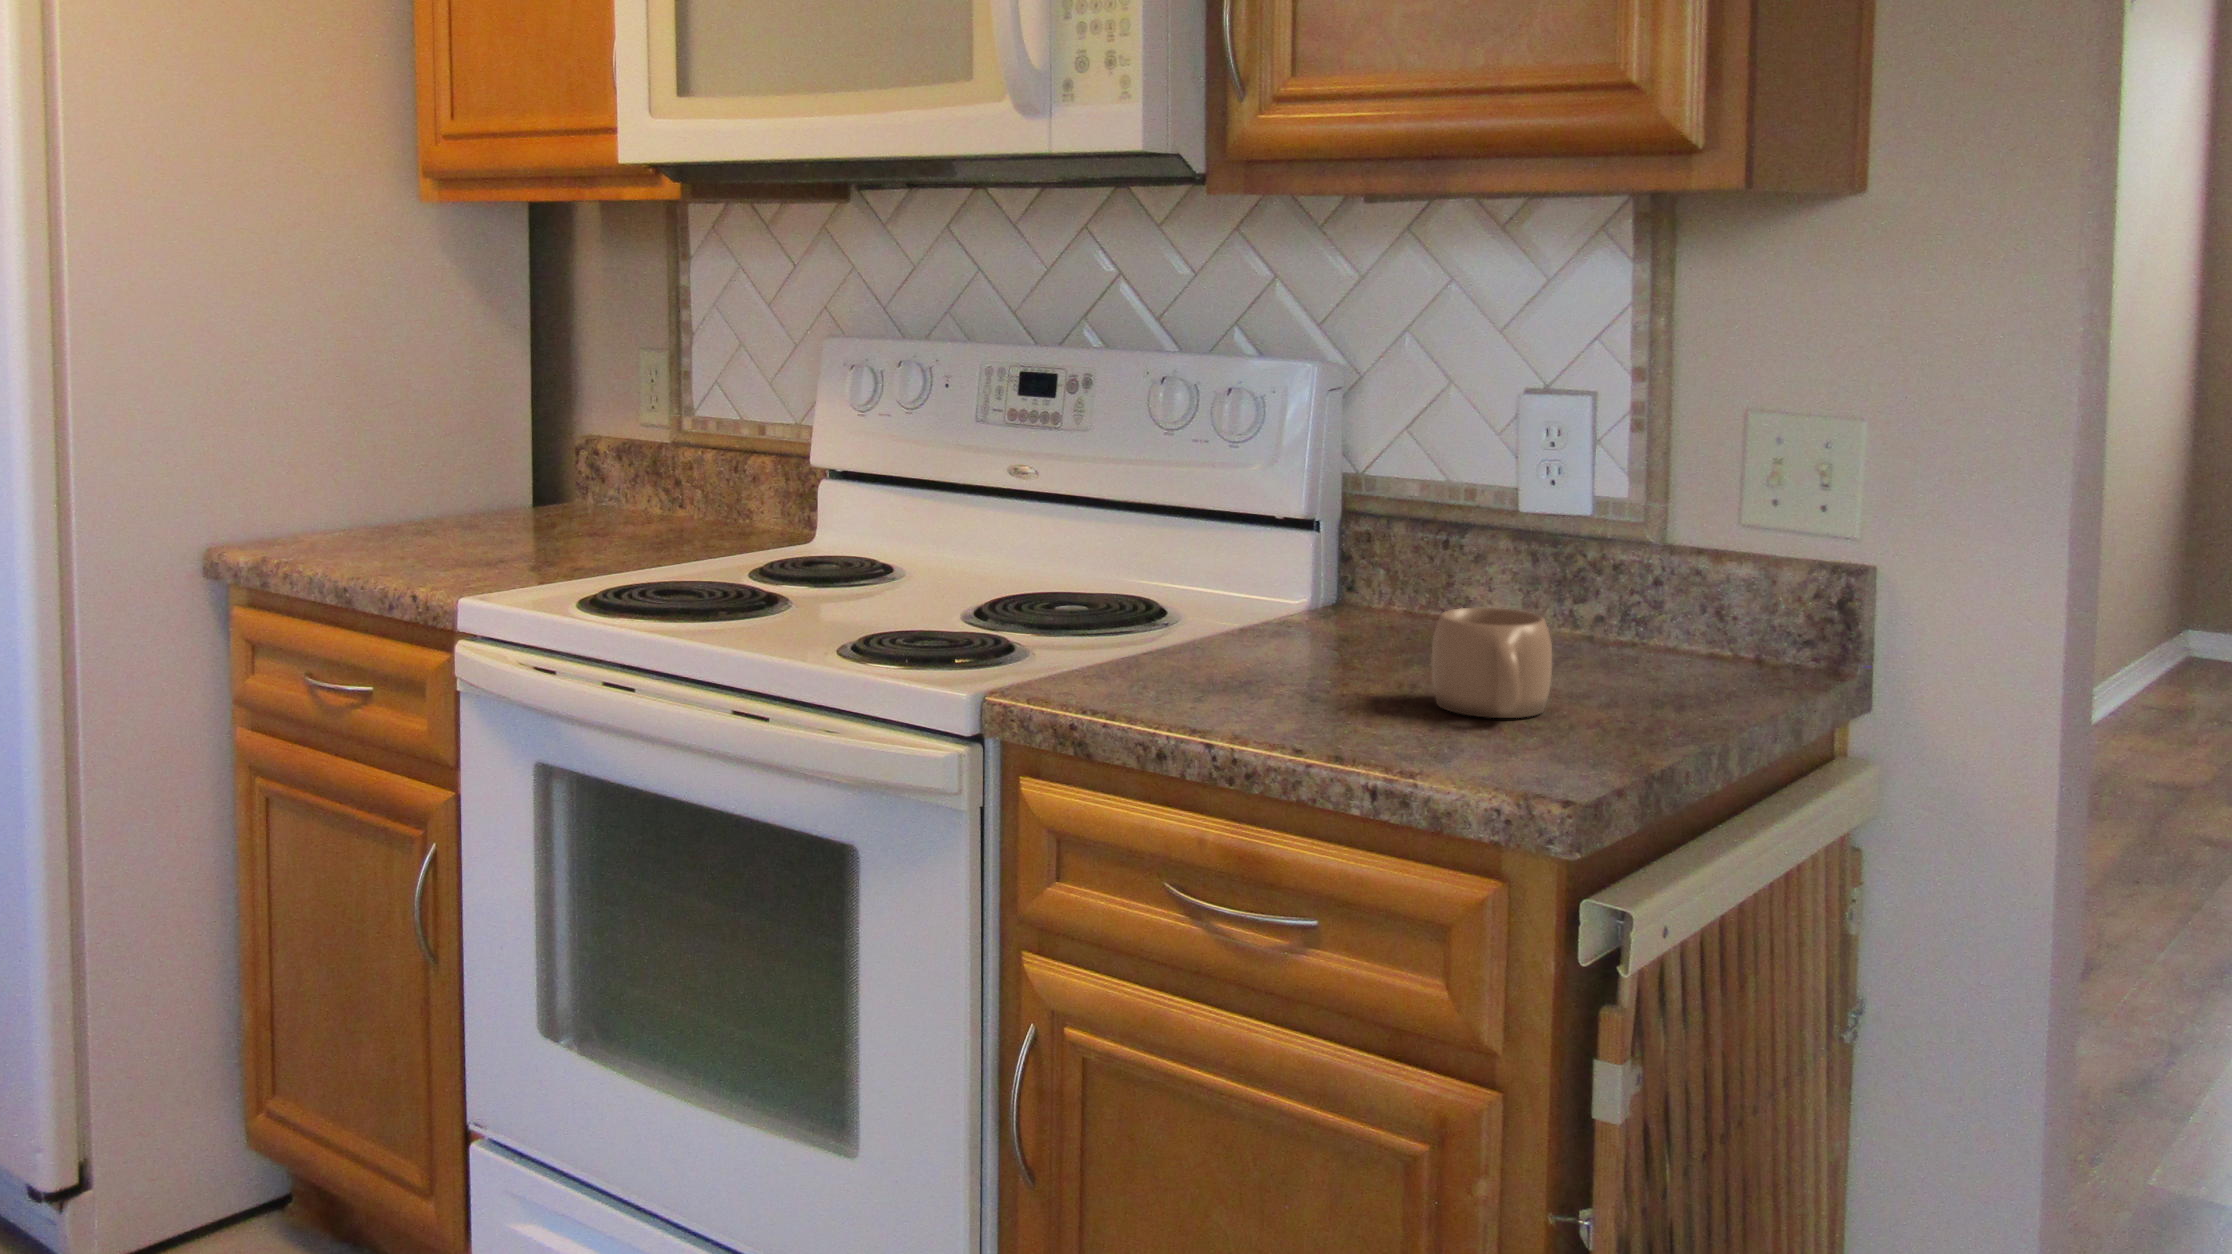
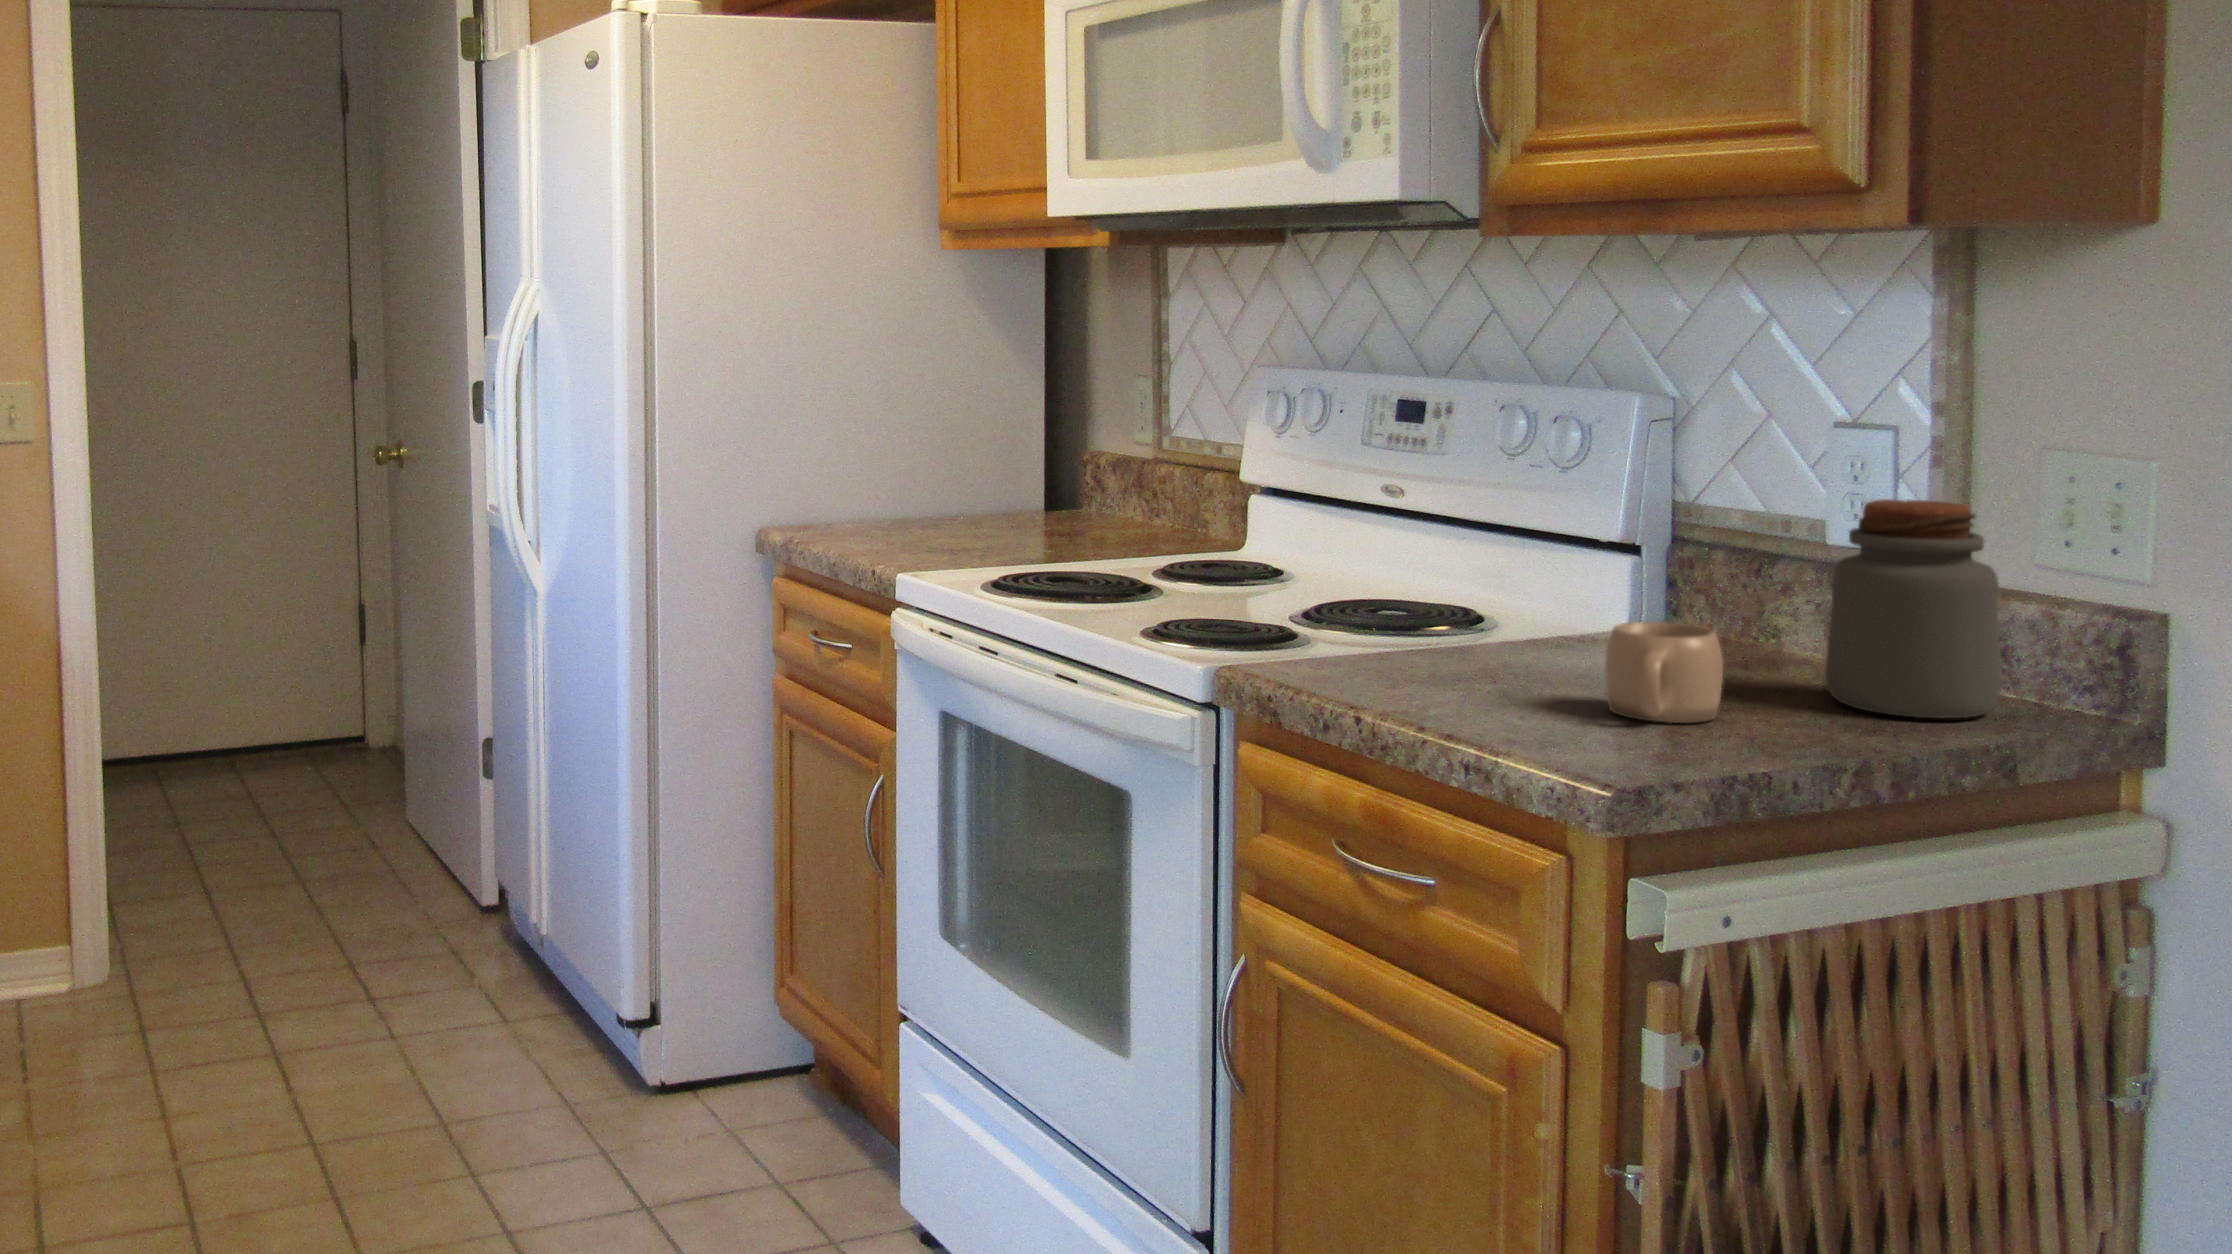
jar: none [1589,465,1753,687] -> present [1826,499,2001,718]

